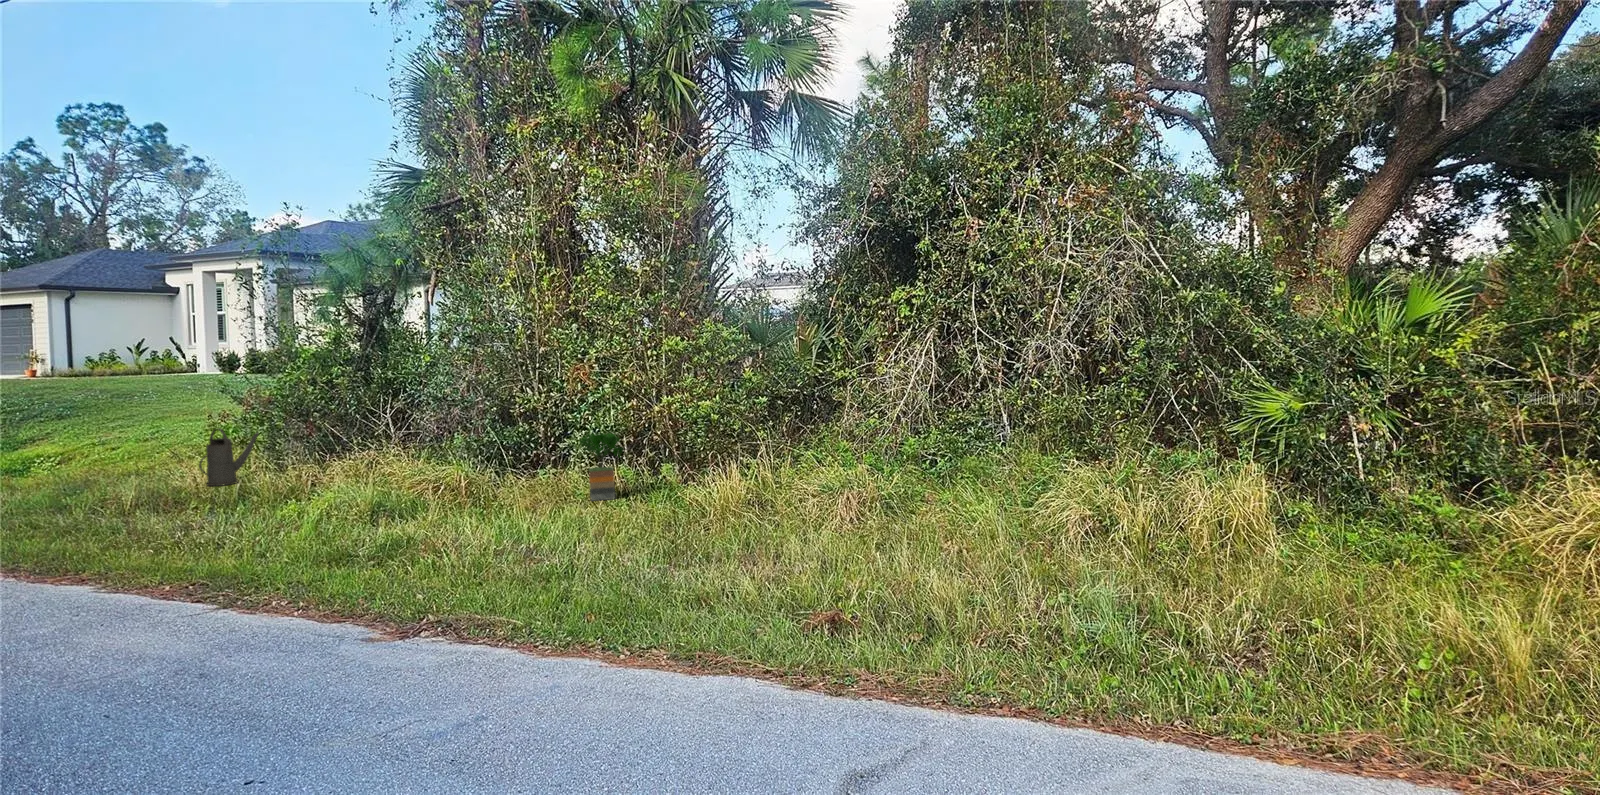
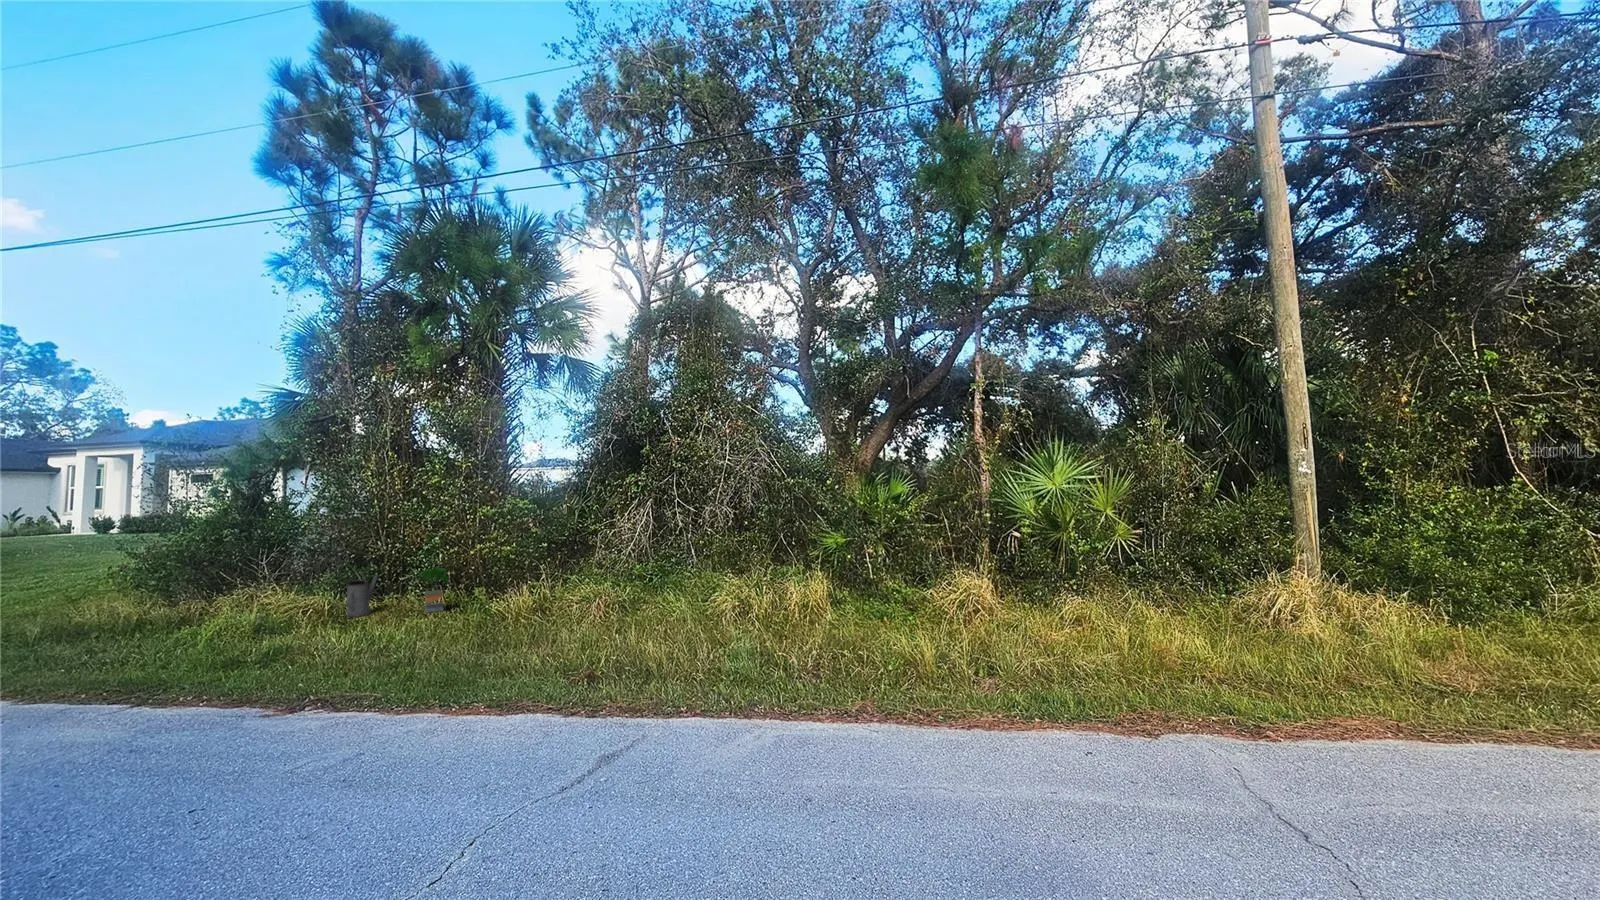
watering can: present [199,428,259,486] -> present [346,572,378,617]

